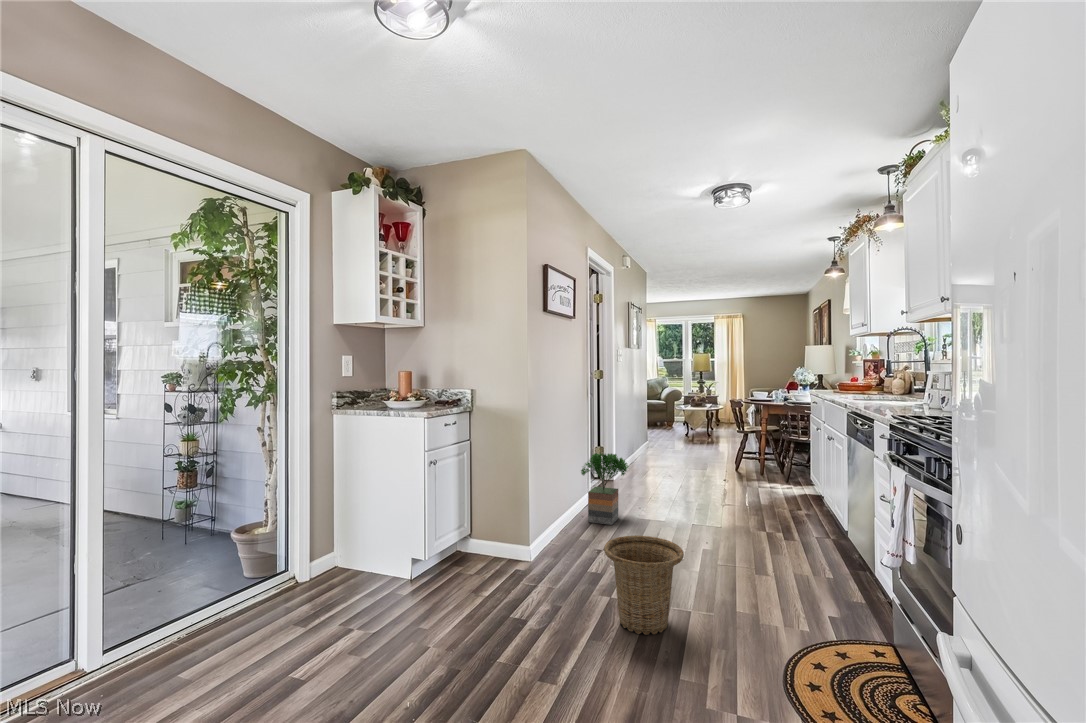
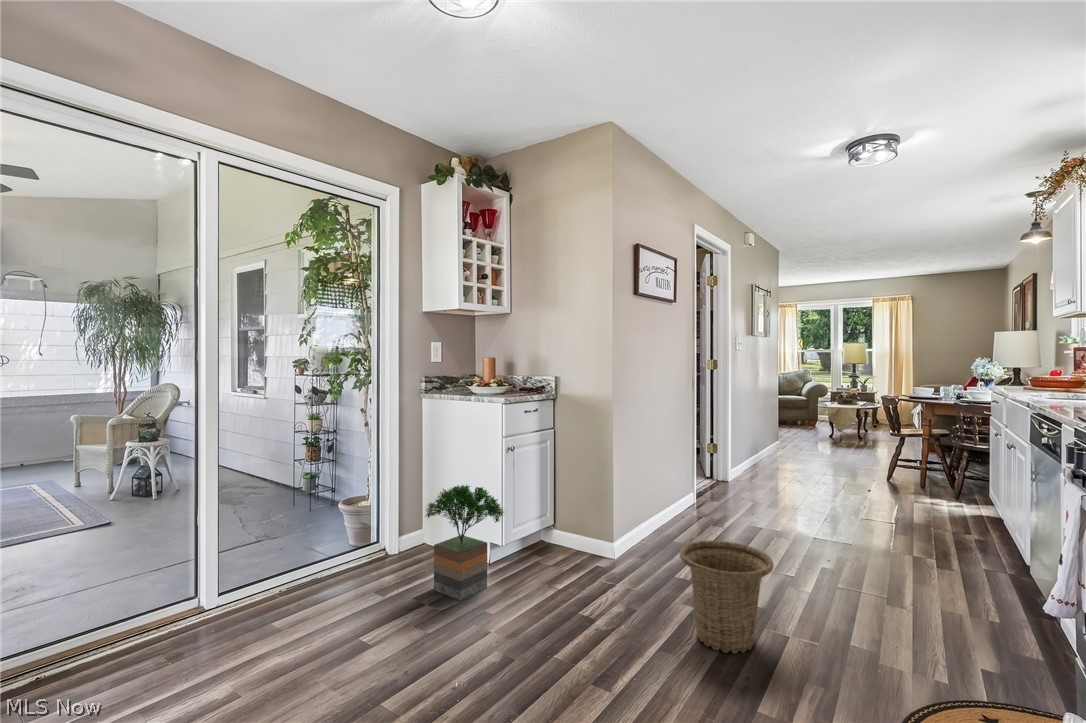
potted tree: present [581,453,628,525] -> present [425,485,504,601]

